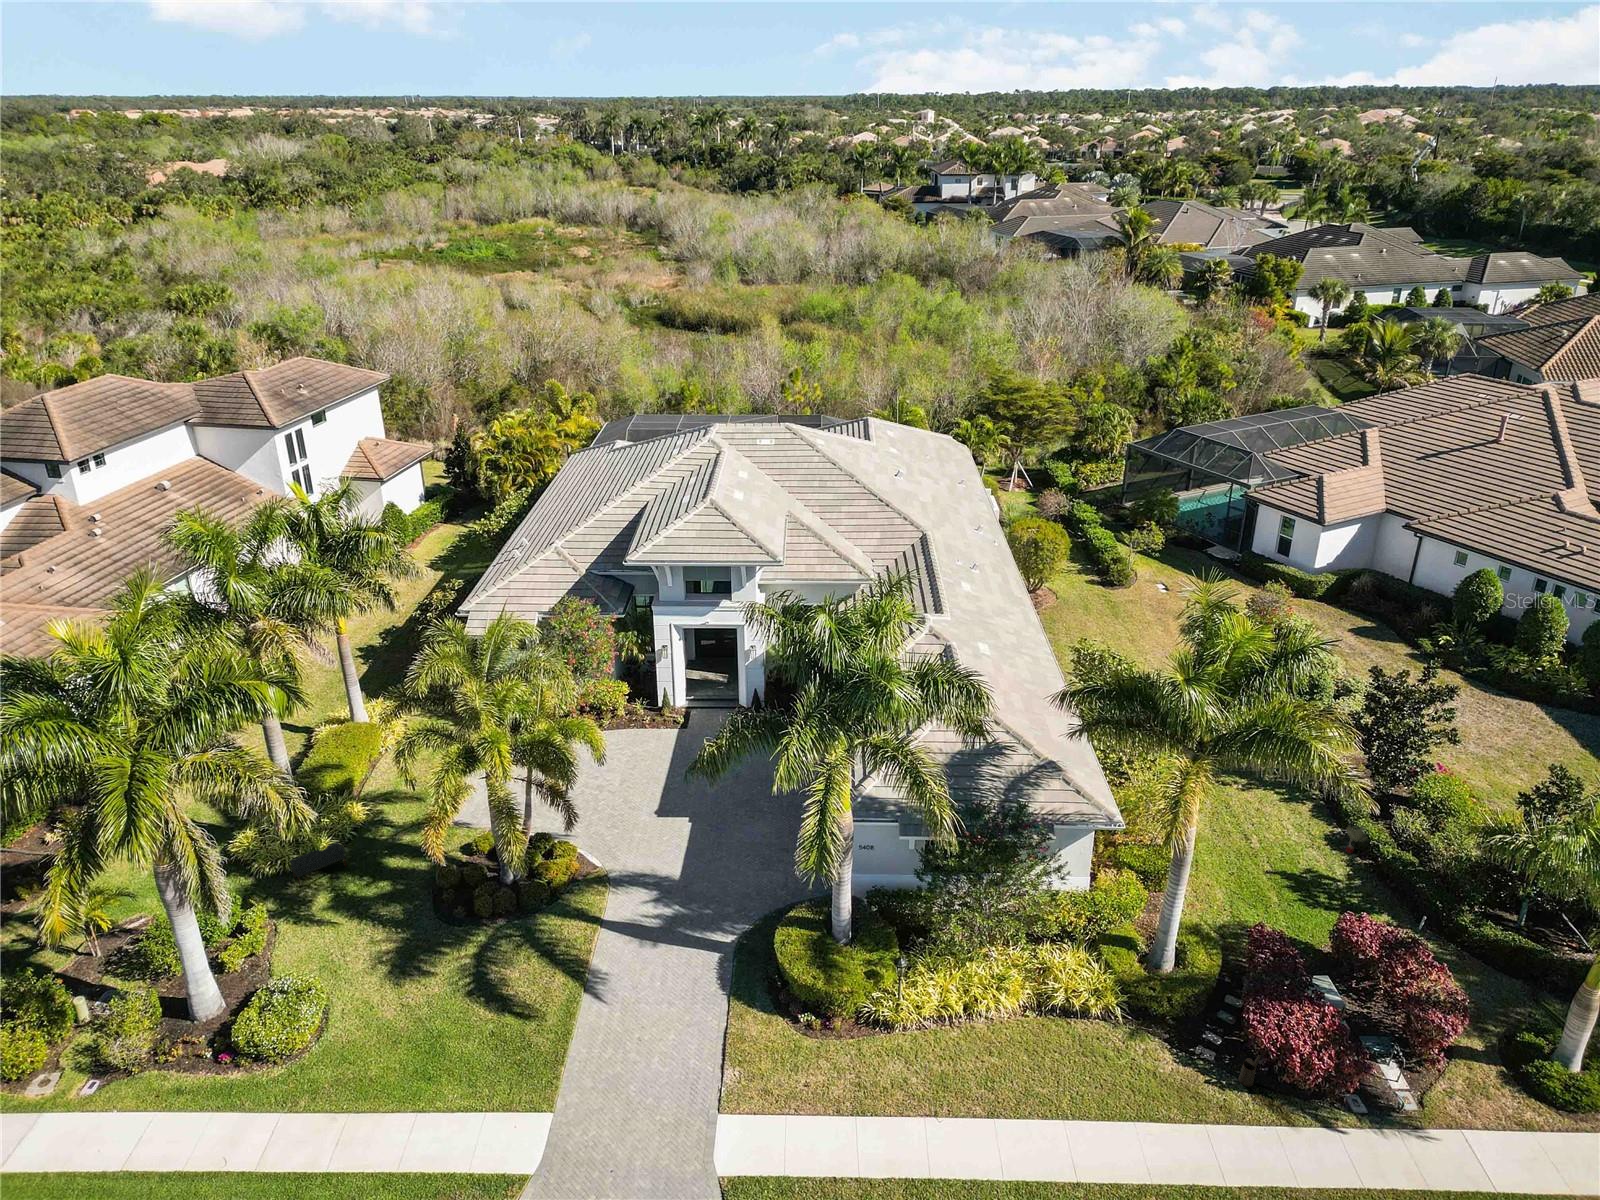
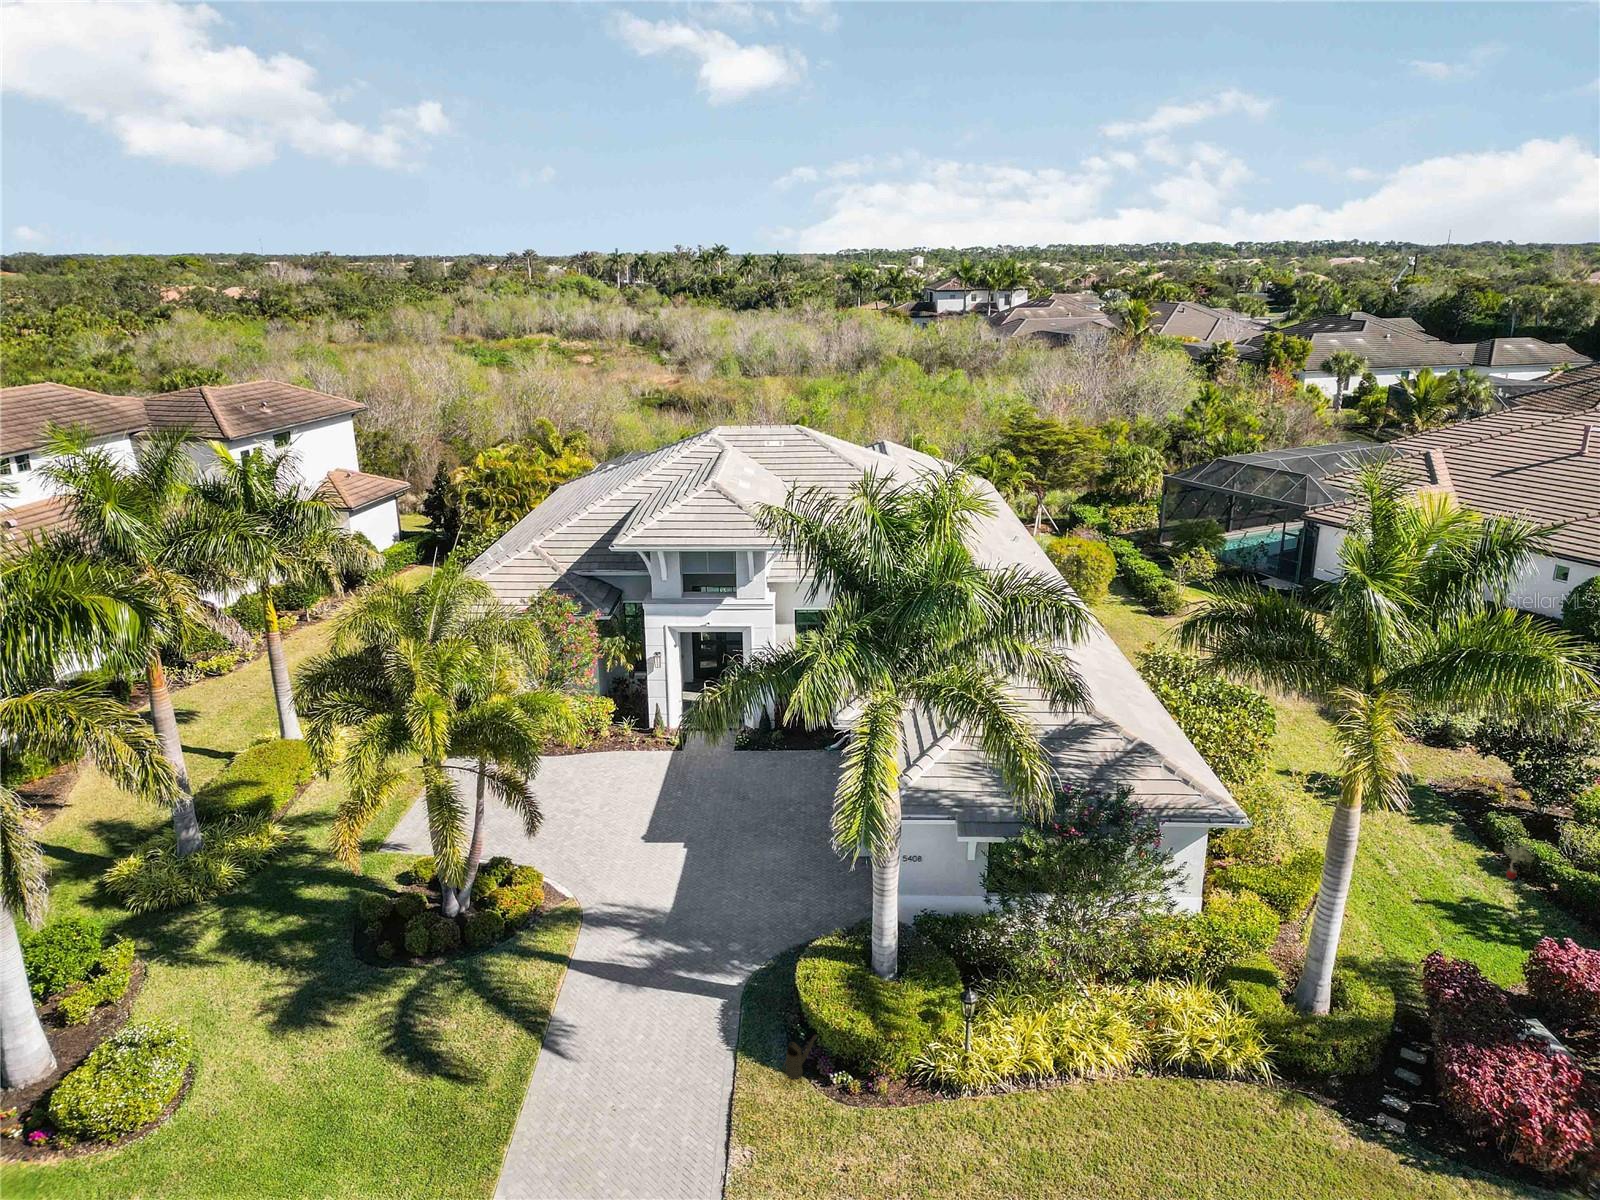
bench: present [290,842,346,885] -> none [176,868,252,922]
watering can: present [1238,1055,1261,1087] -> present [783,1035,816,1079]

